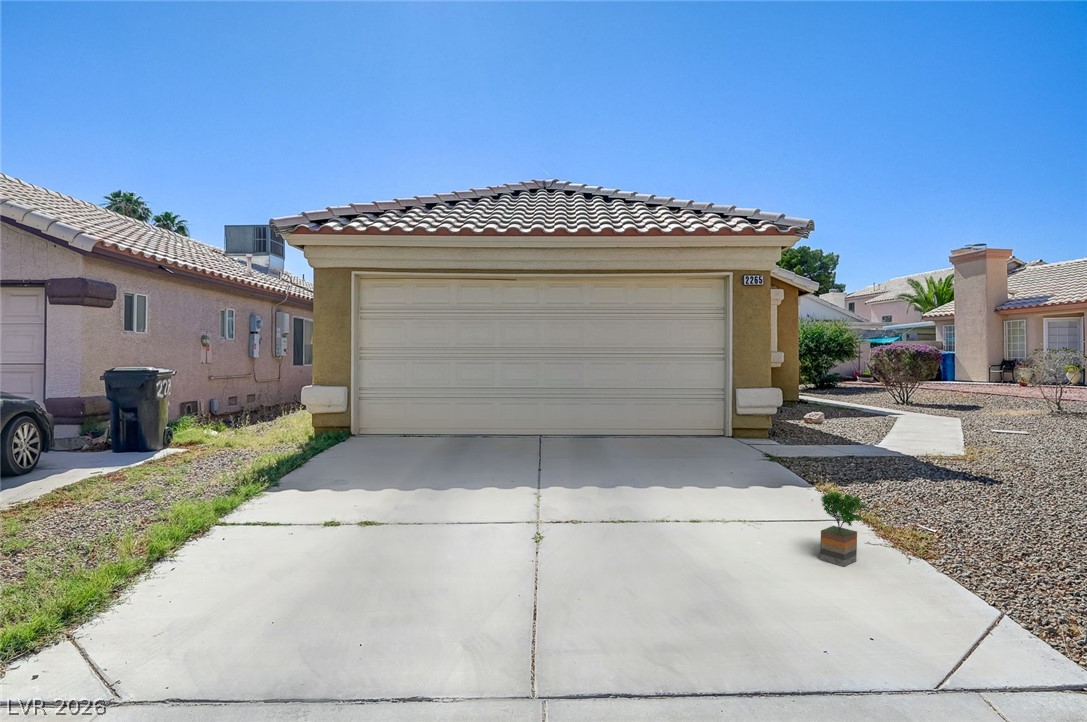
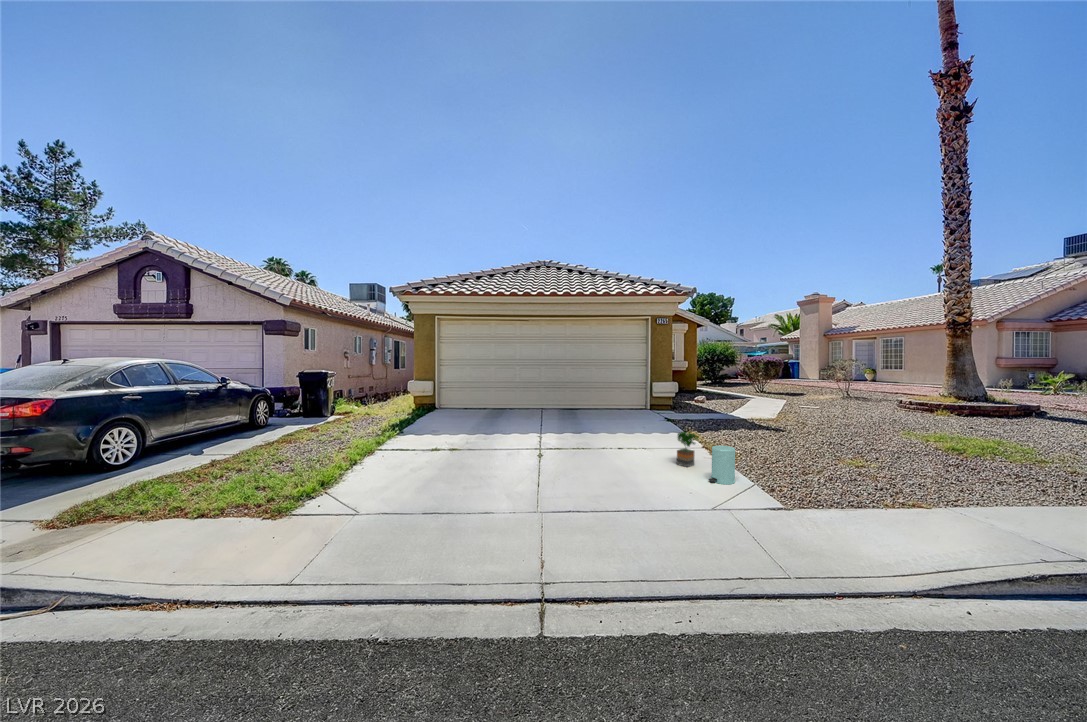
trash can: none [903,527,964,614] -> present [708,445,735,484]

